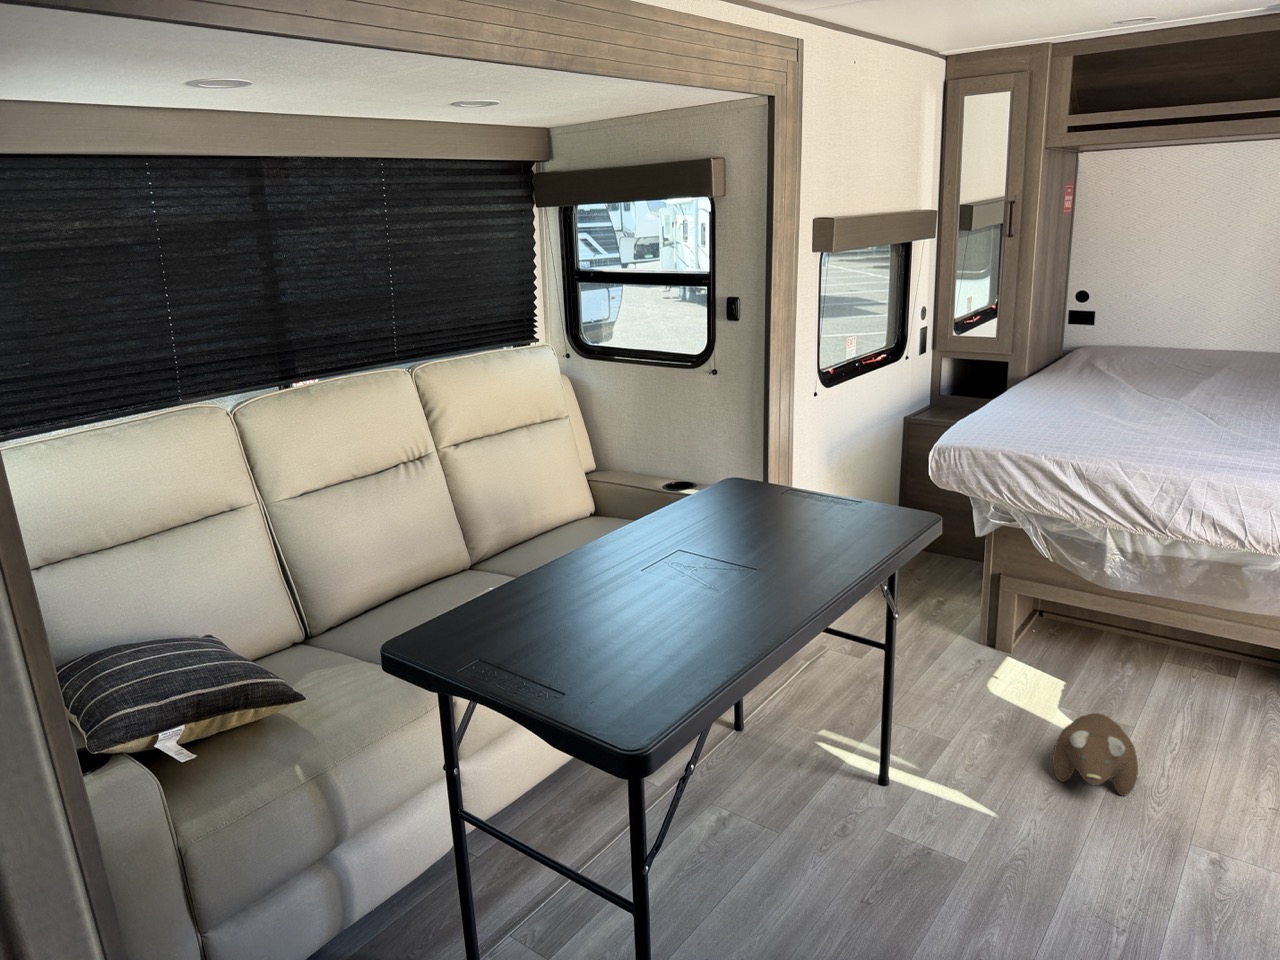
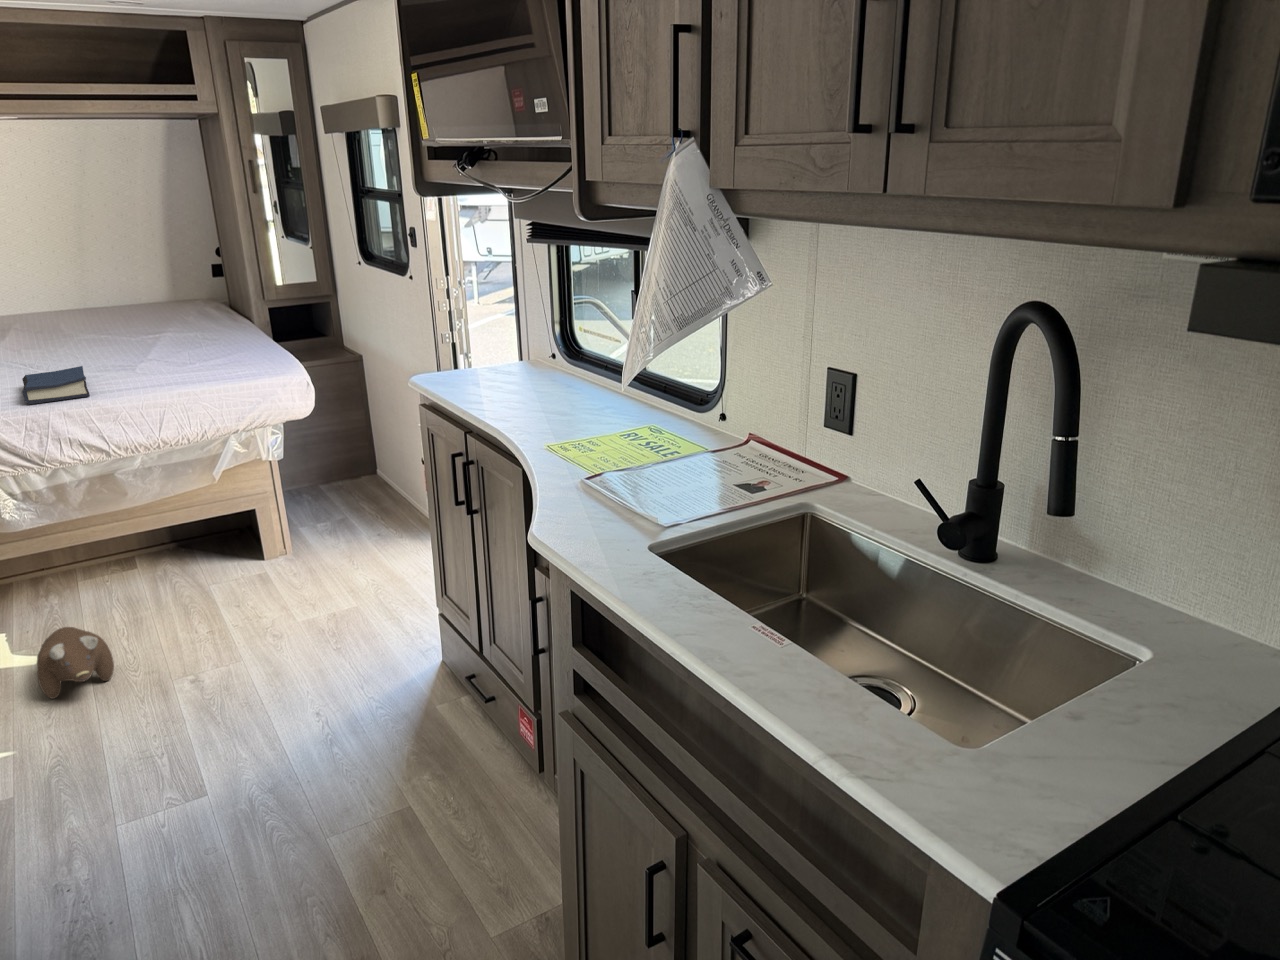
hardback book: none [1174,430,1260,471] -> present [22,366,90,404]

